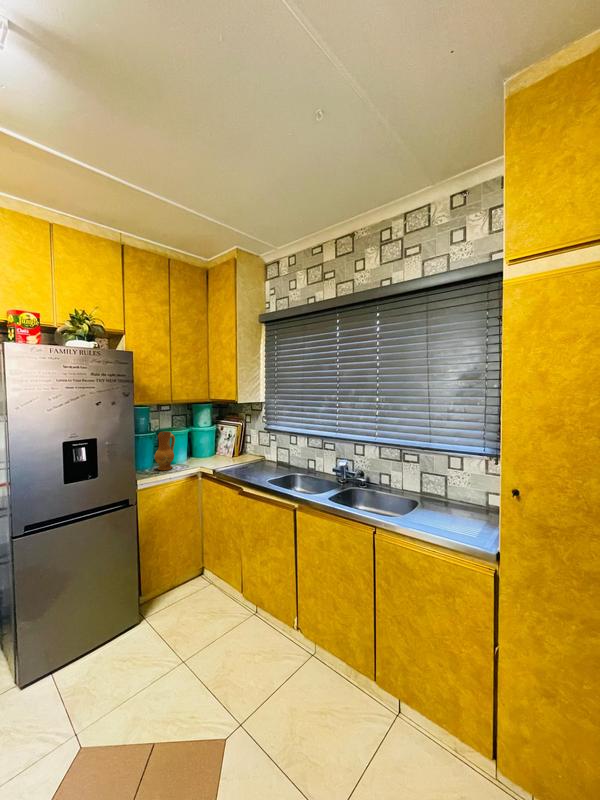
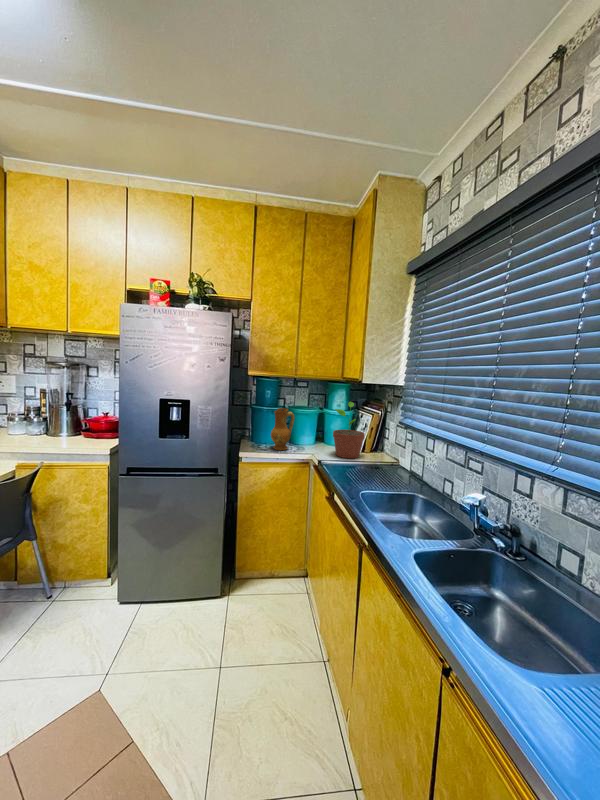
potted plant: none [212,418,238,464] -> present [333,402,365,458]

